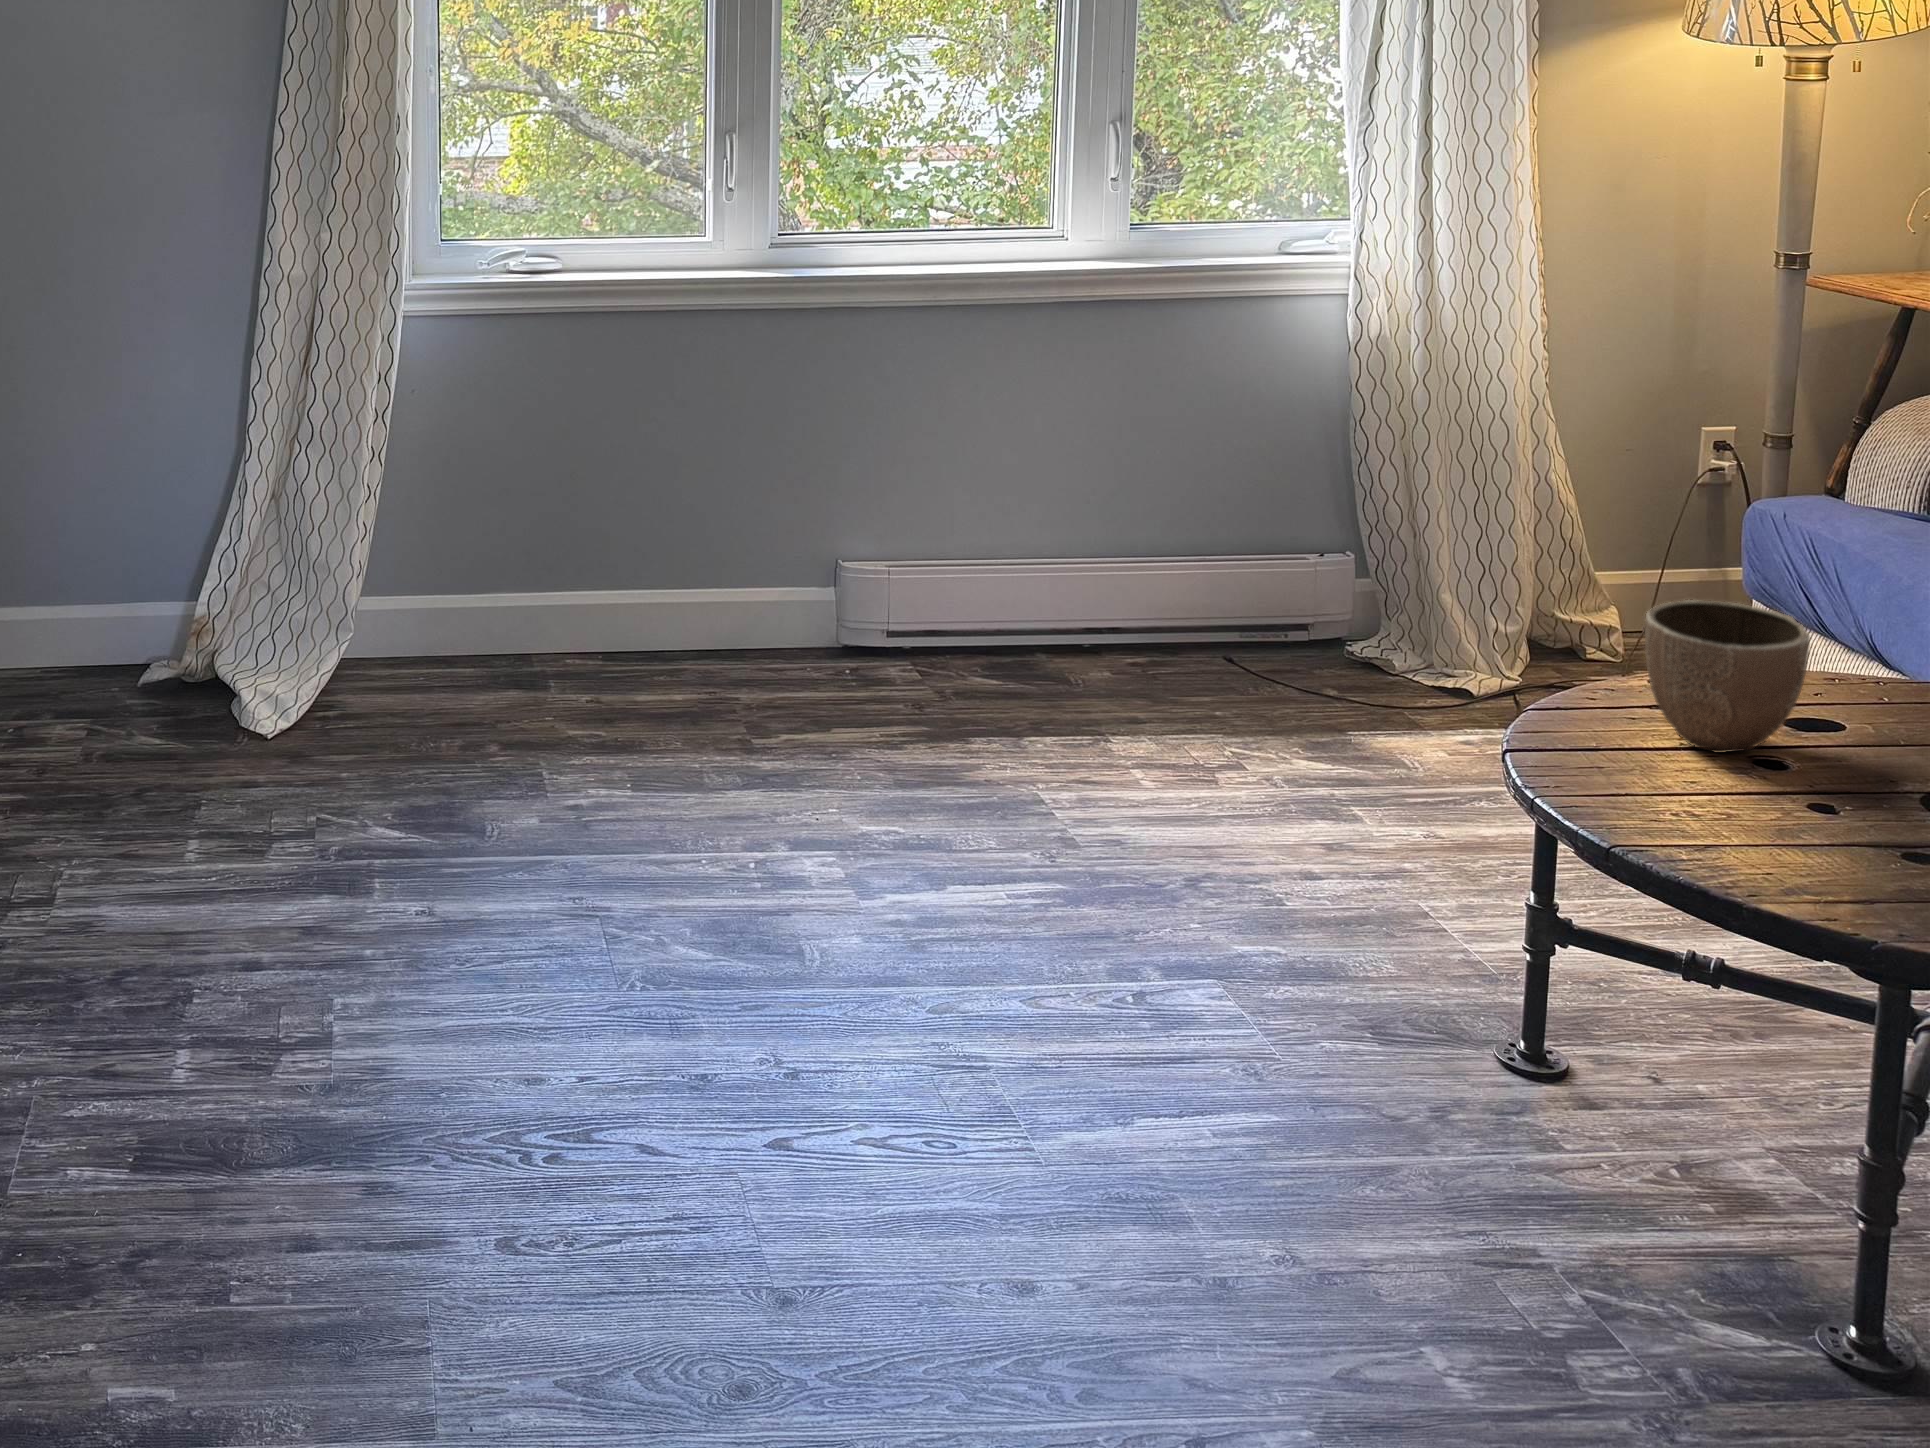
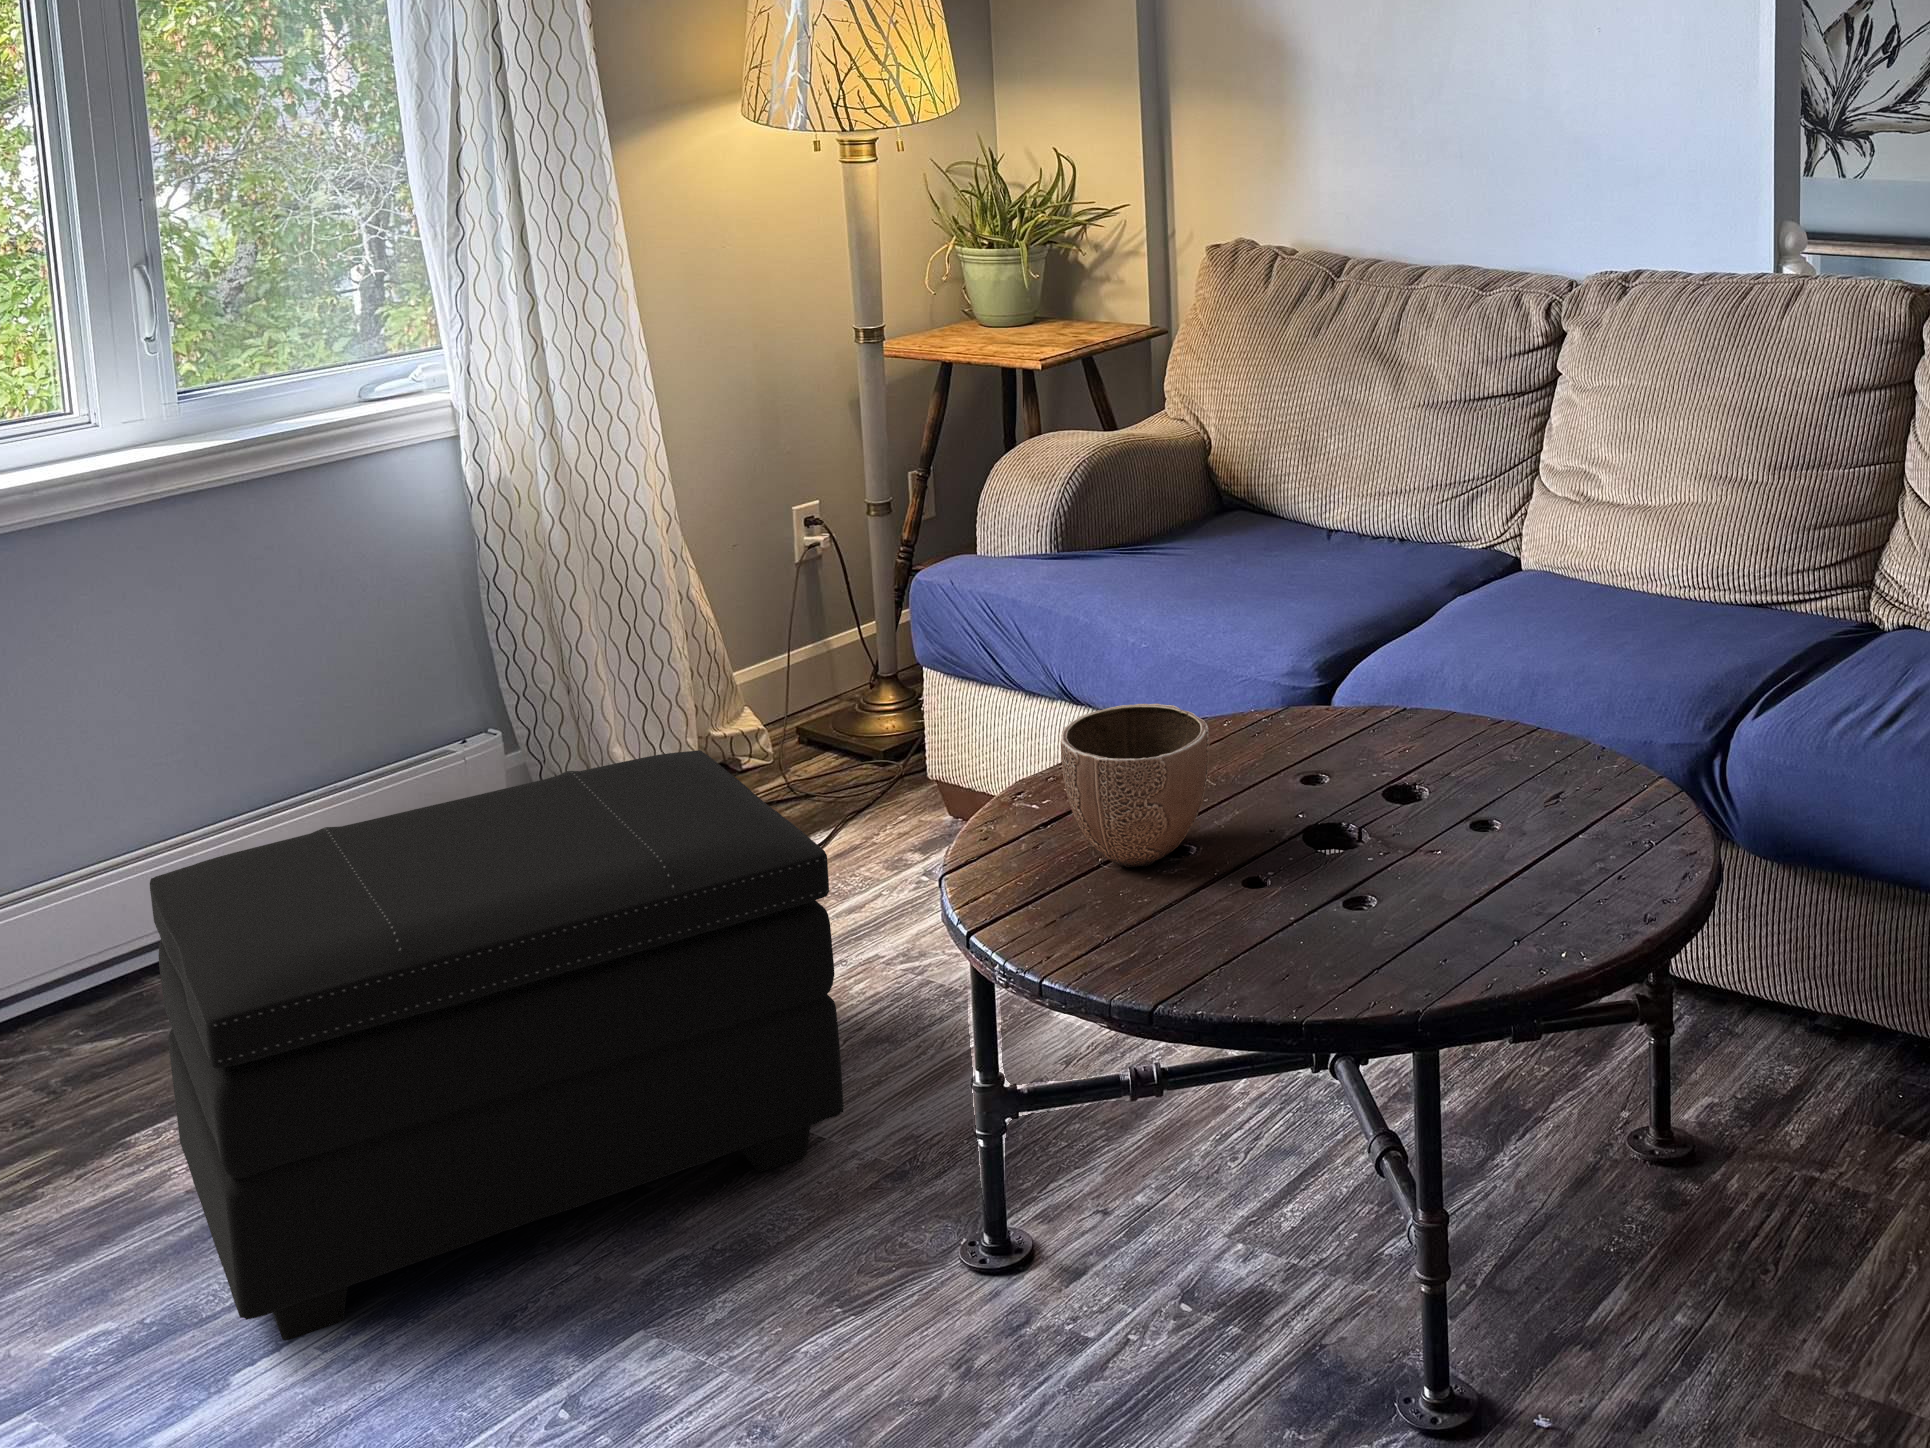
footstool: none [965,549,1472,934] -> present [150,750,843,1340]

